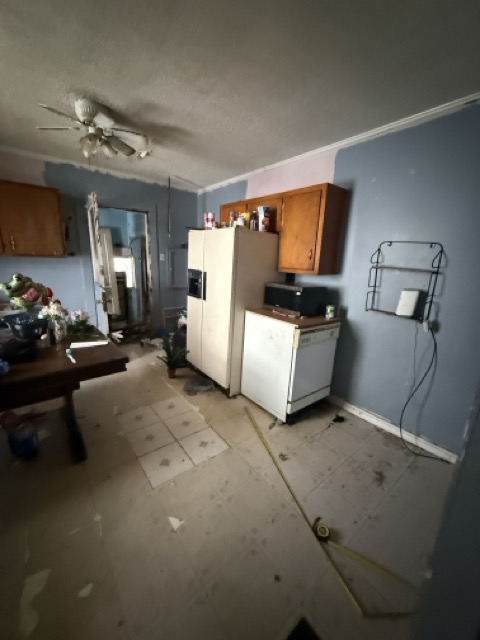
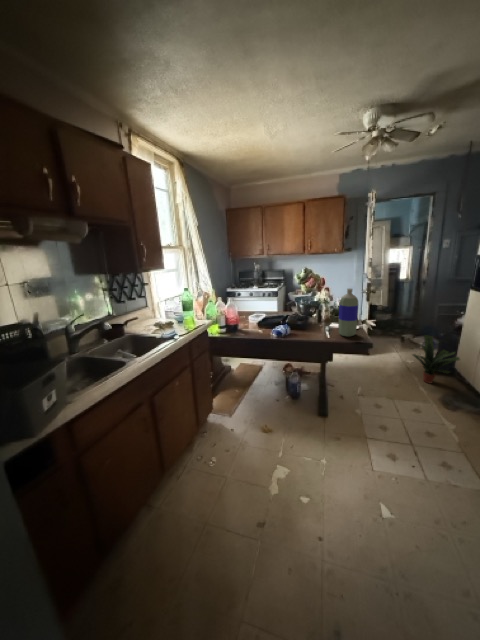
bottle: none [82,300,107,356] -> present [338,288,358,337]

